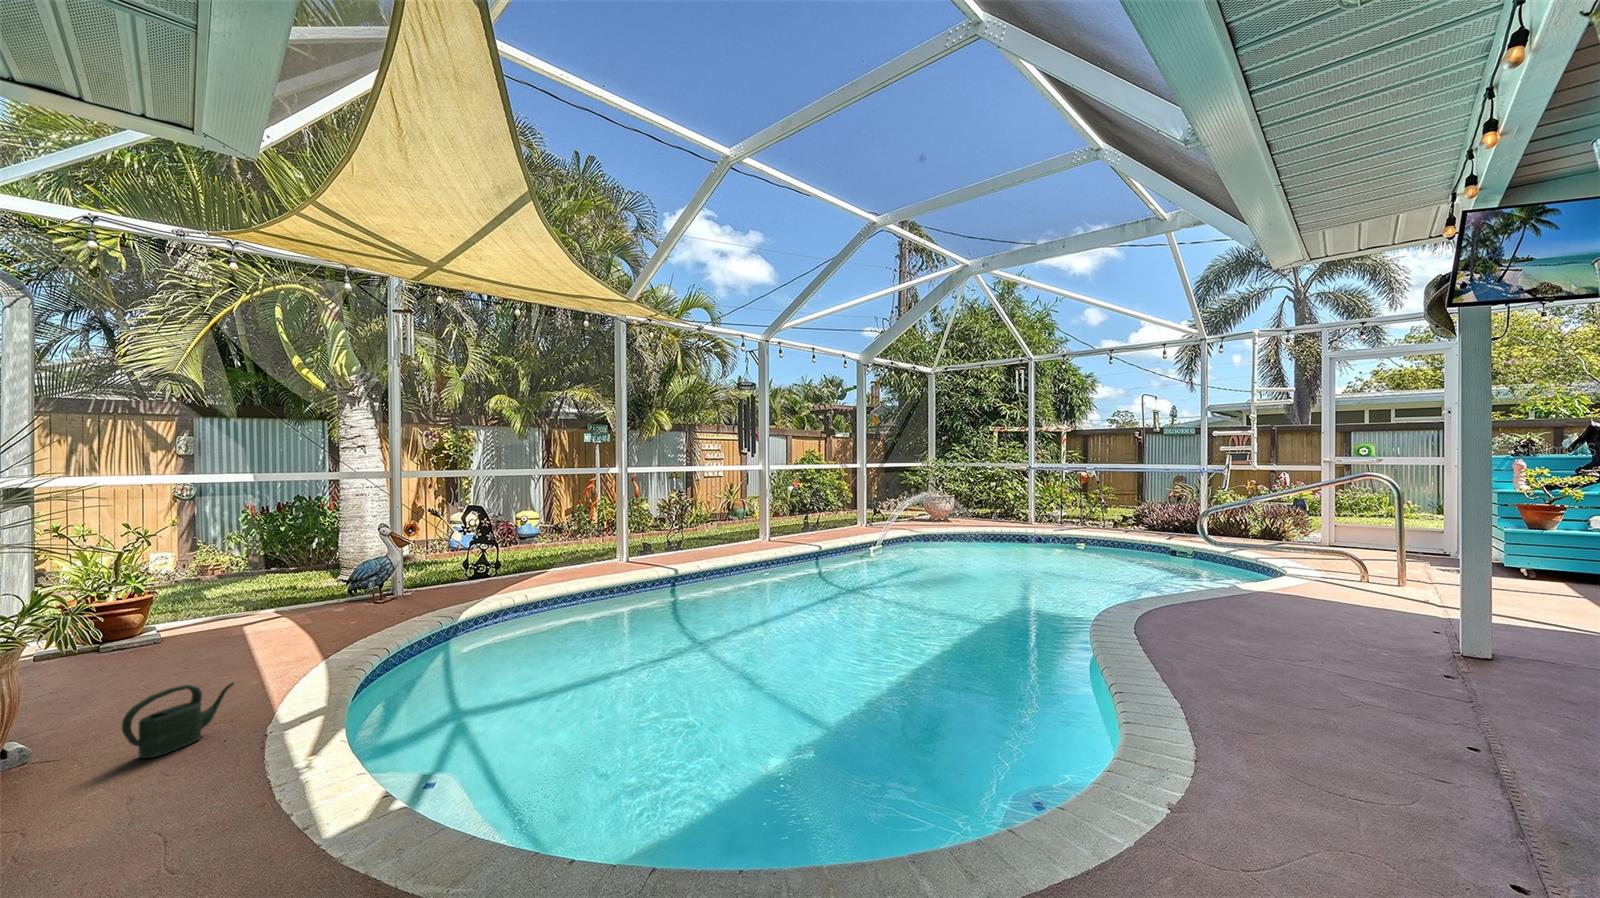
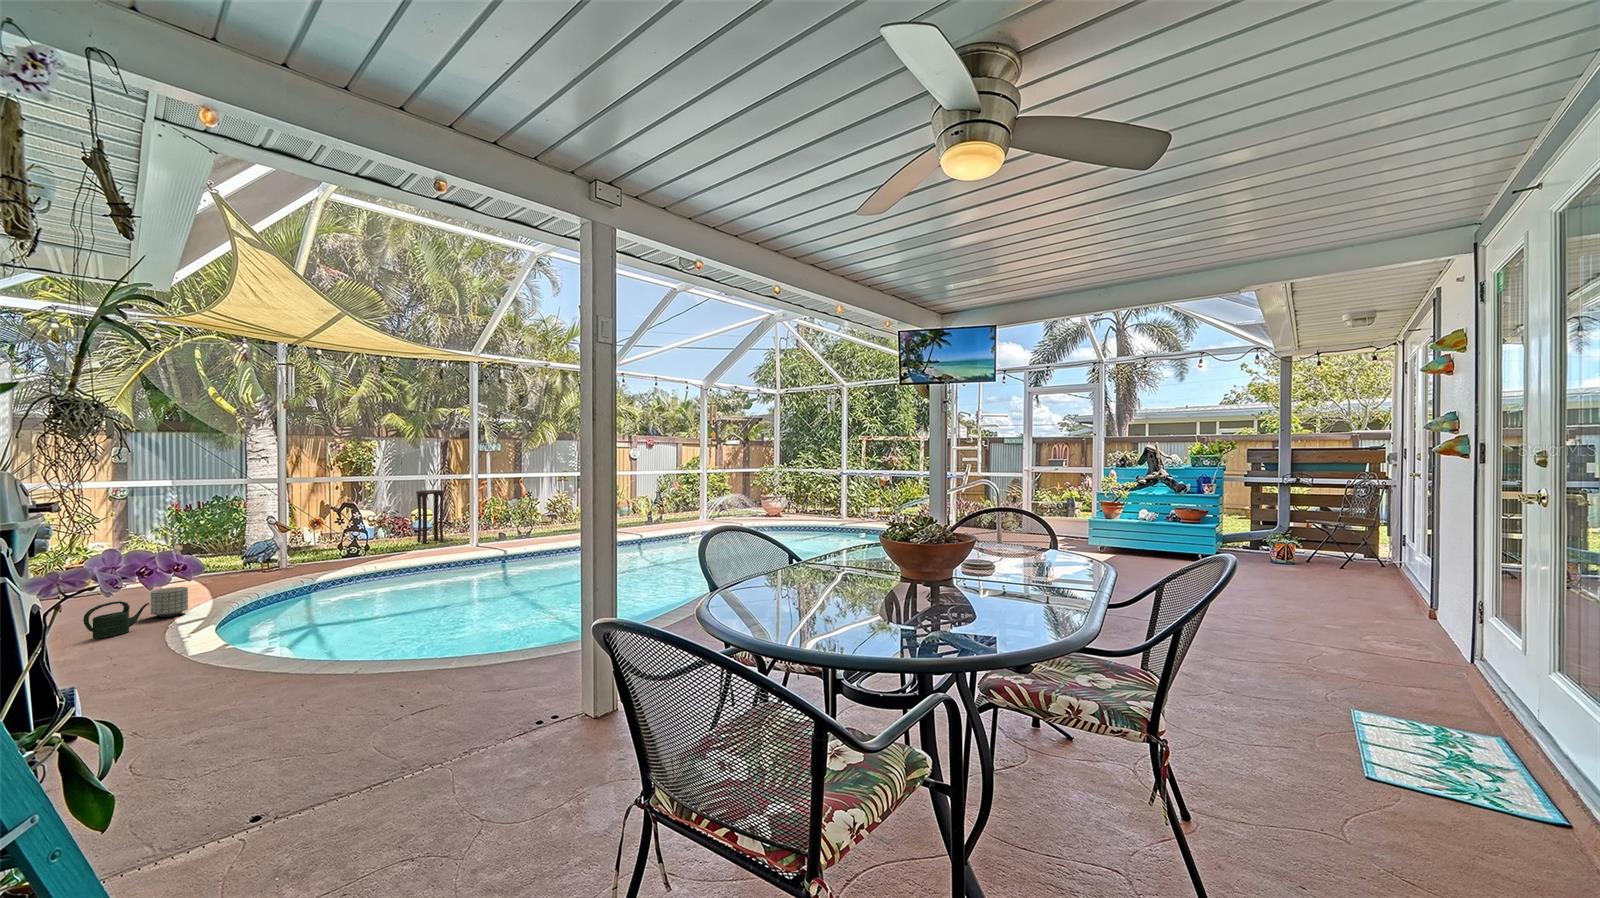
stool: none [544,489,578,557] -> present [416,490,445,544]
planter: none [234,645,292,698] -> present [151,587,188,617]

